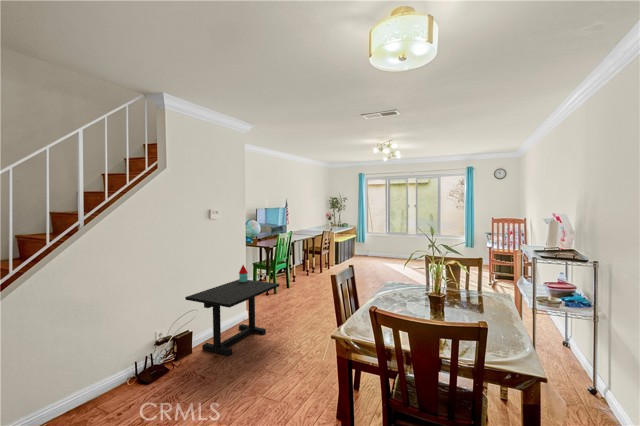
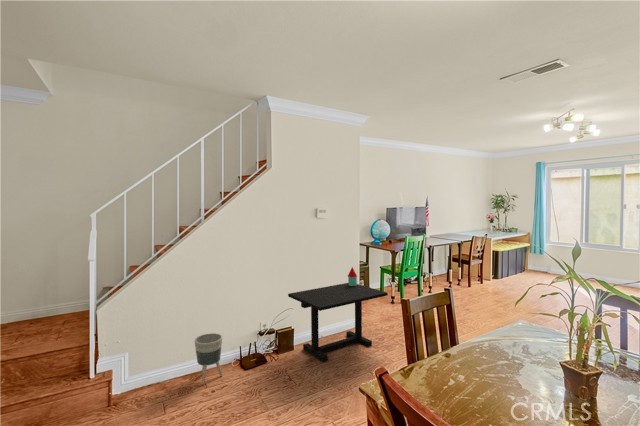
planter: none [88,351,124,411] -> present [194,333,223,385]

